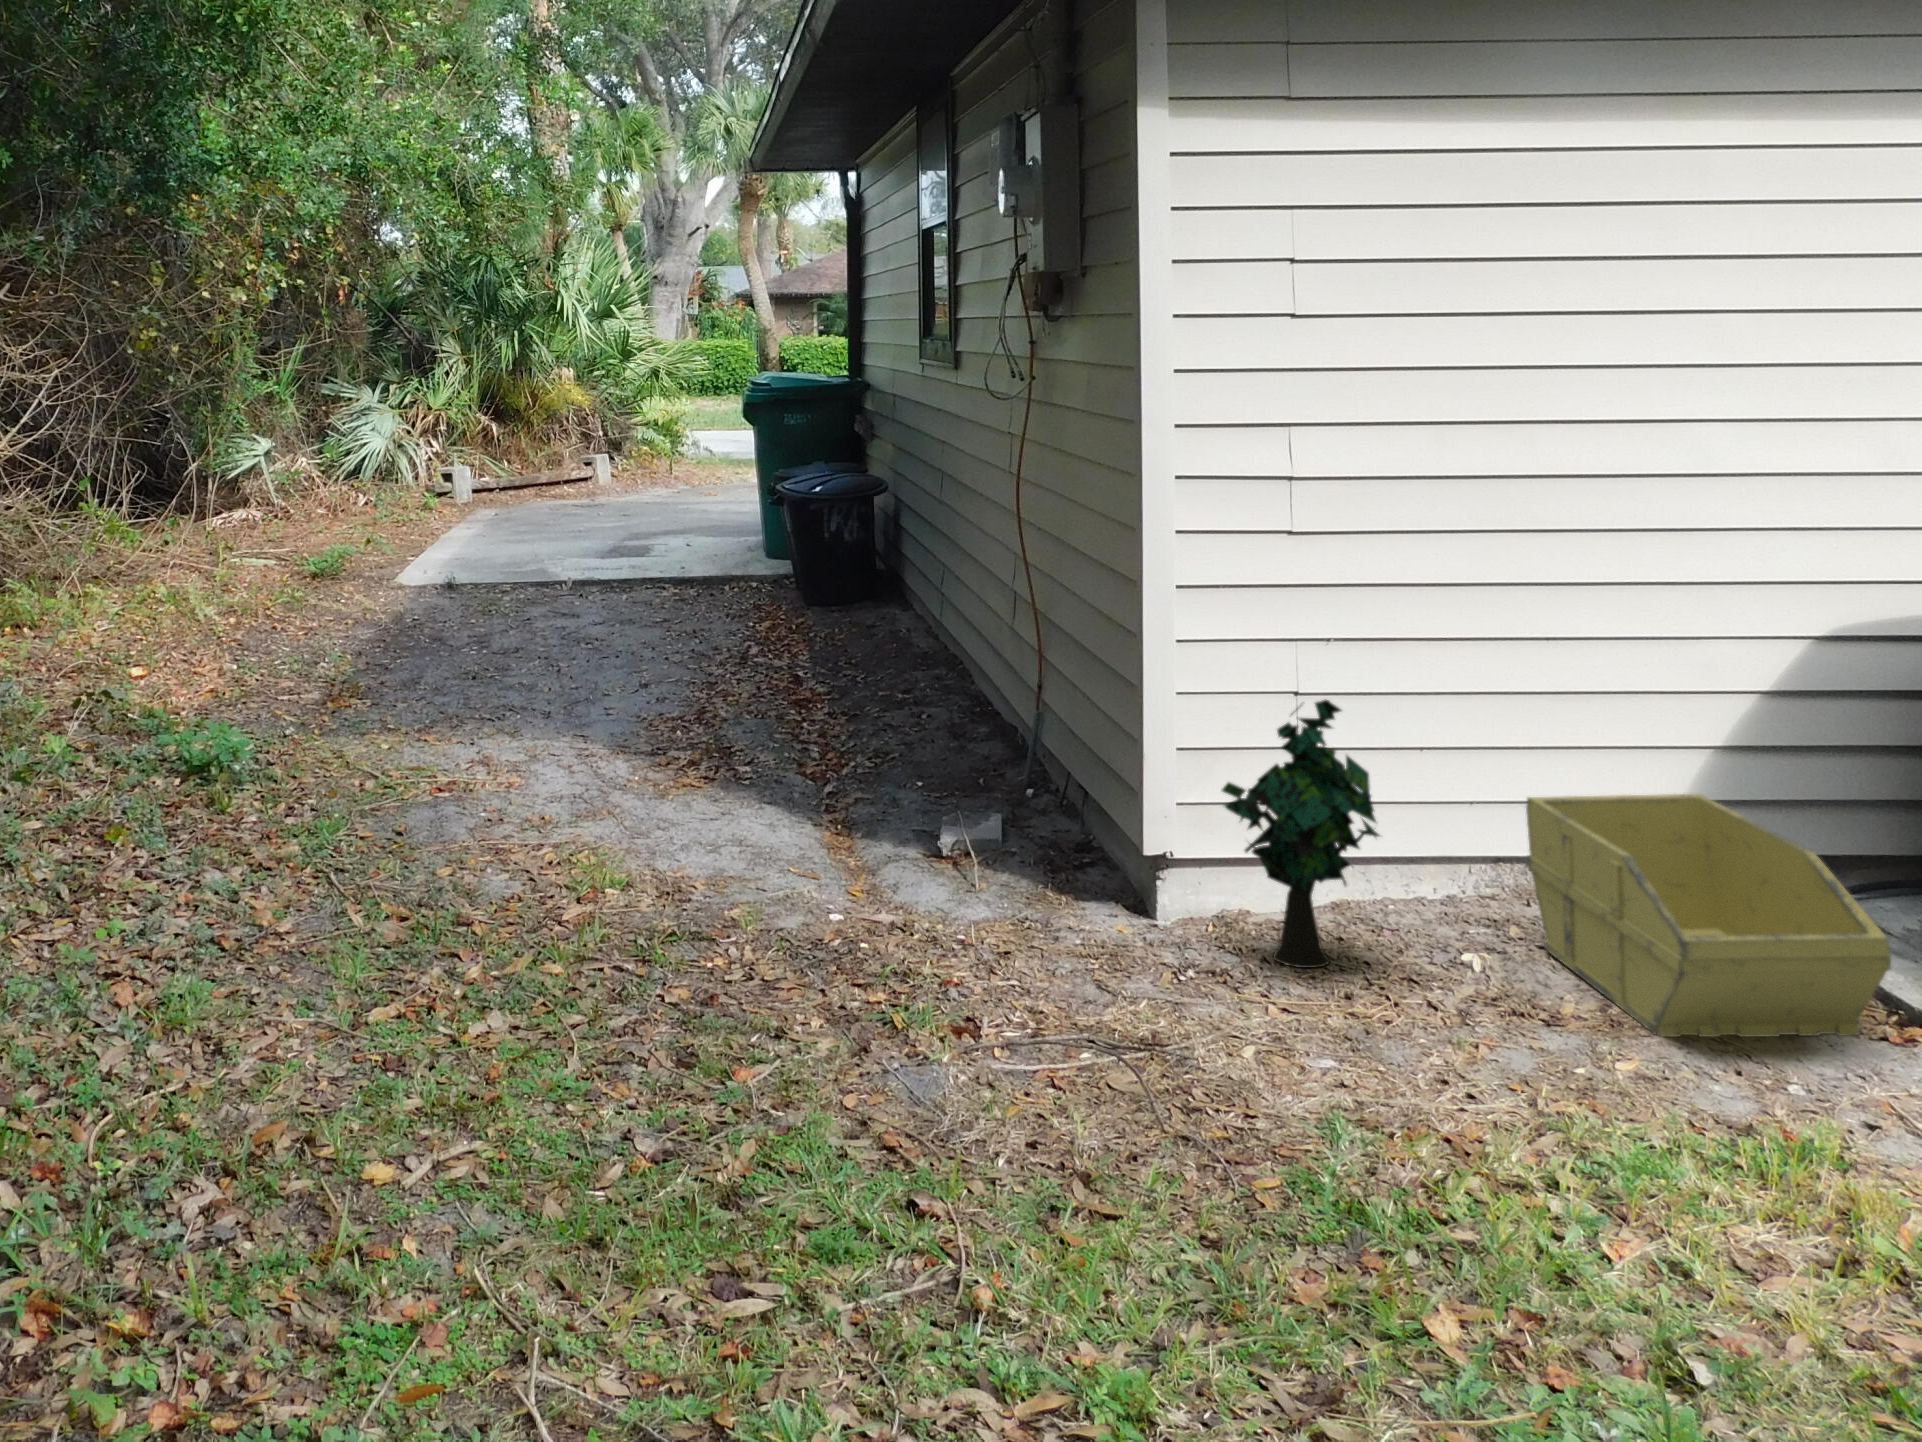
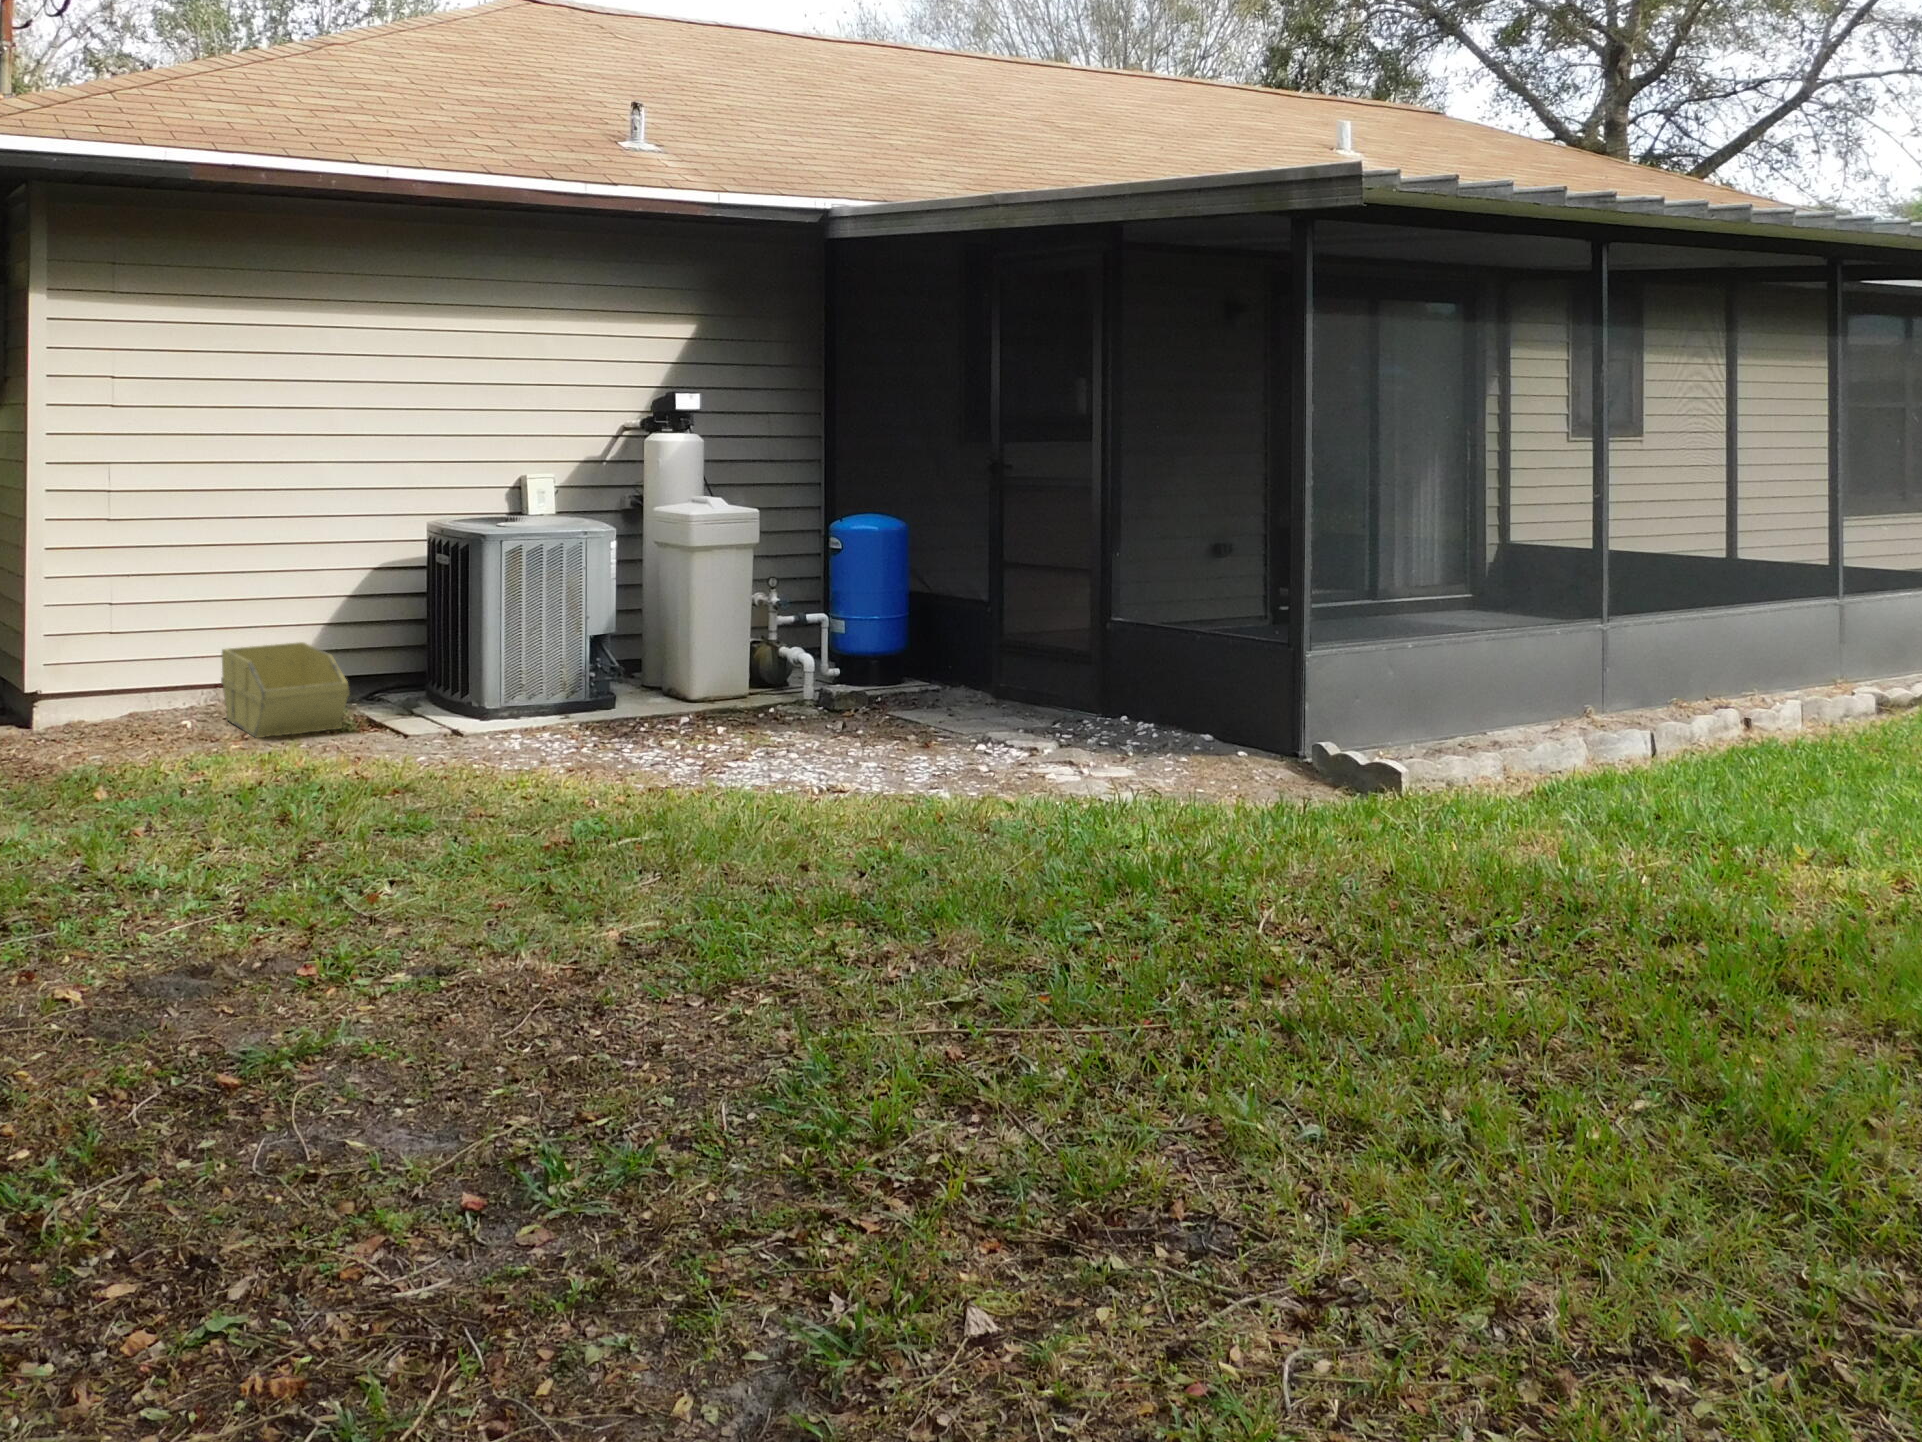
decorative plant: present [1222,700,1380,968] -> none [63,604,145,736]

